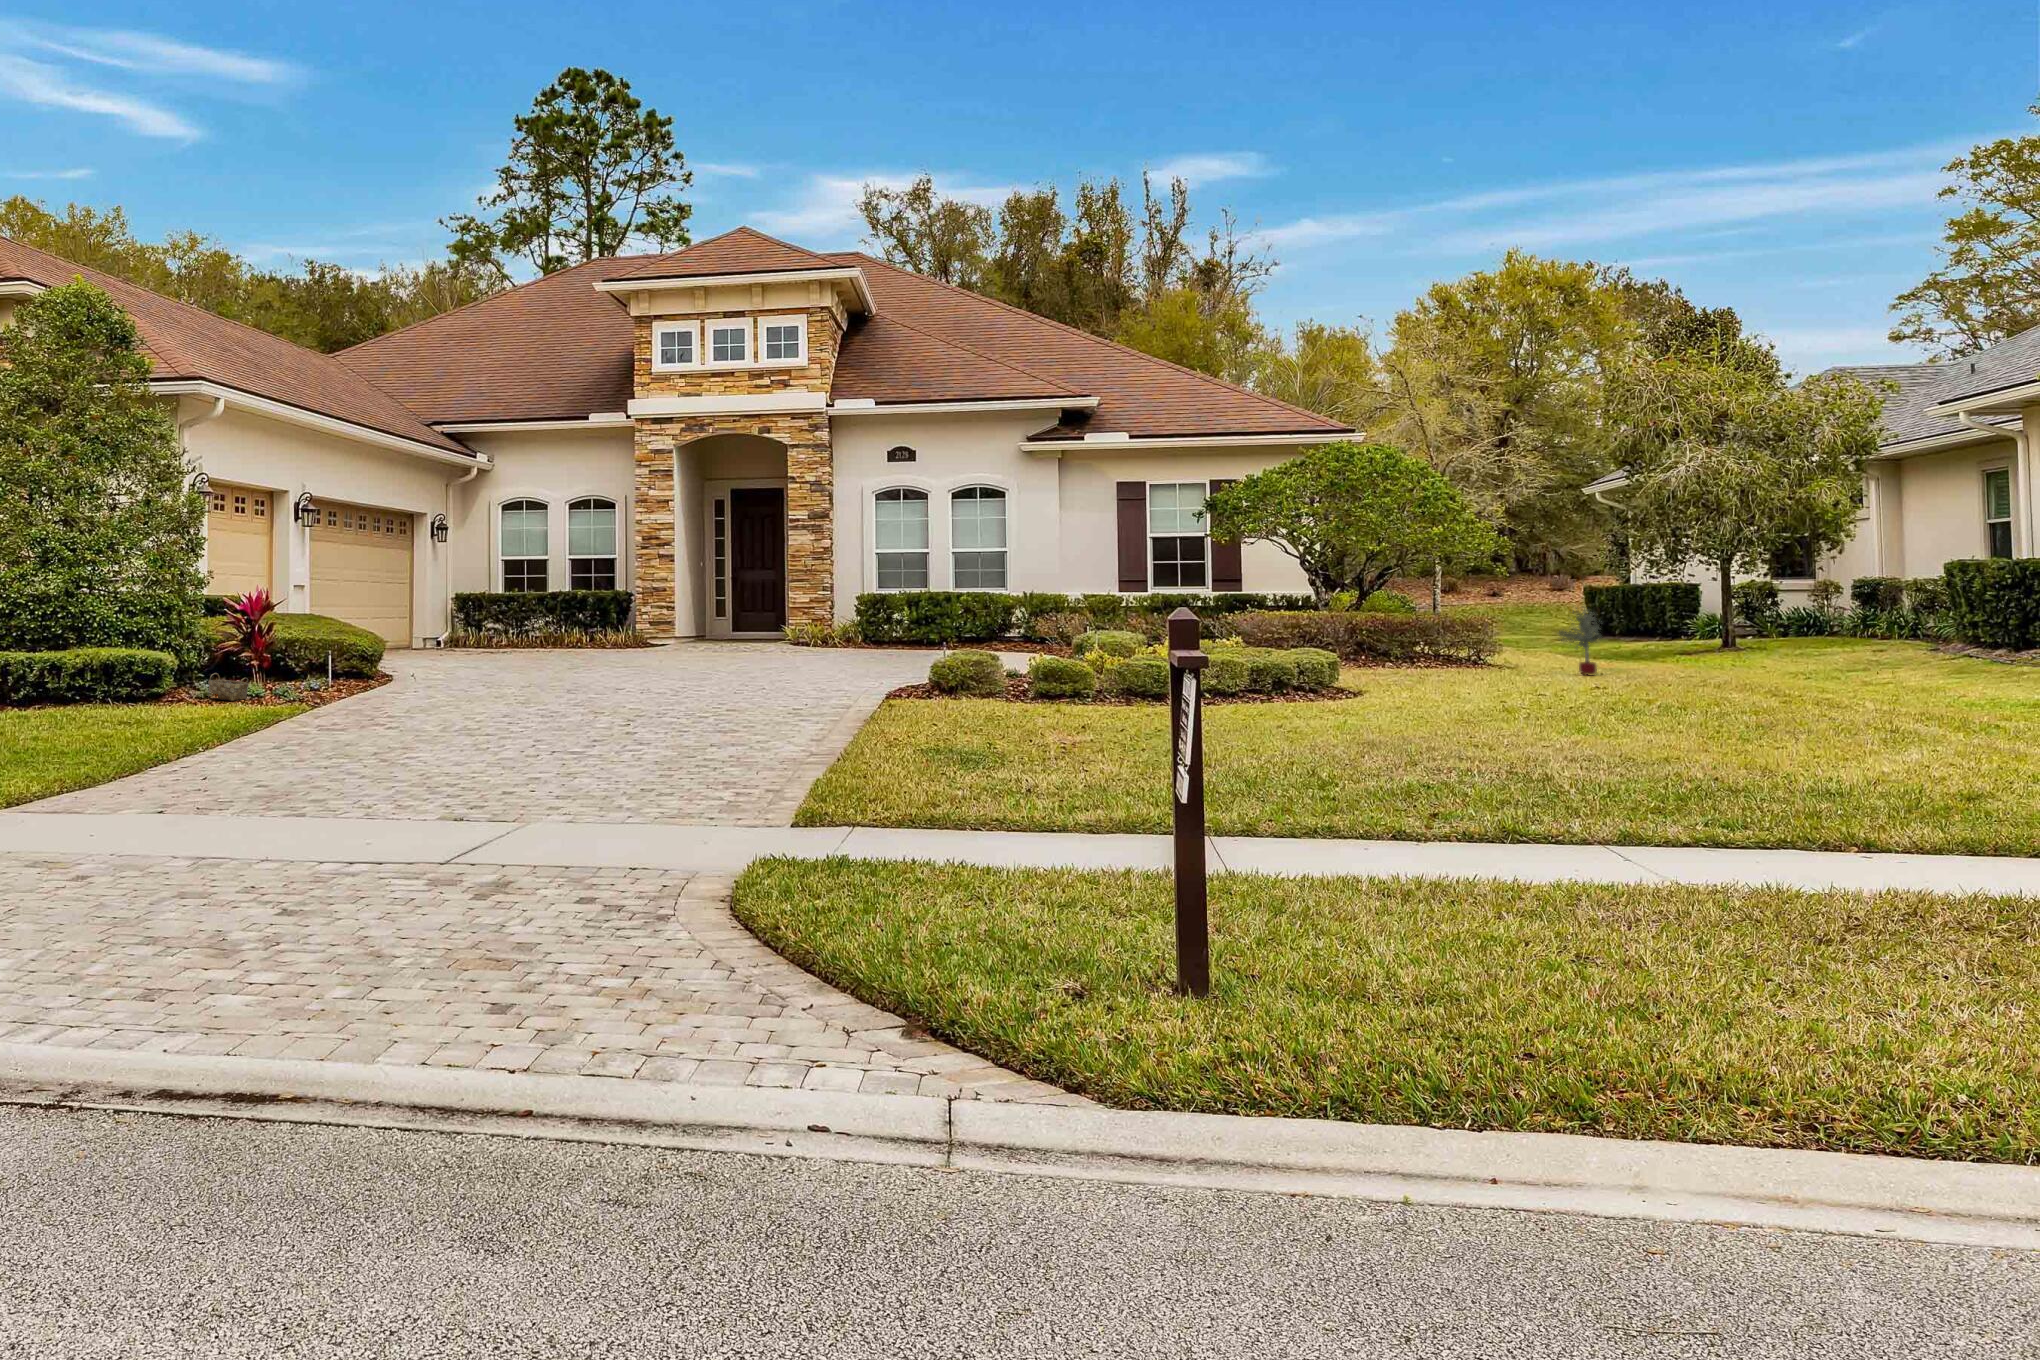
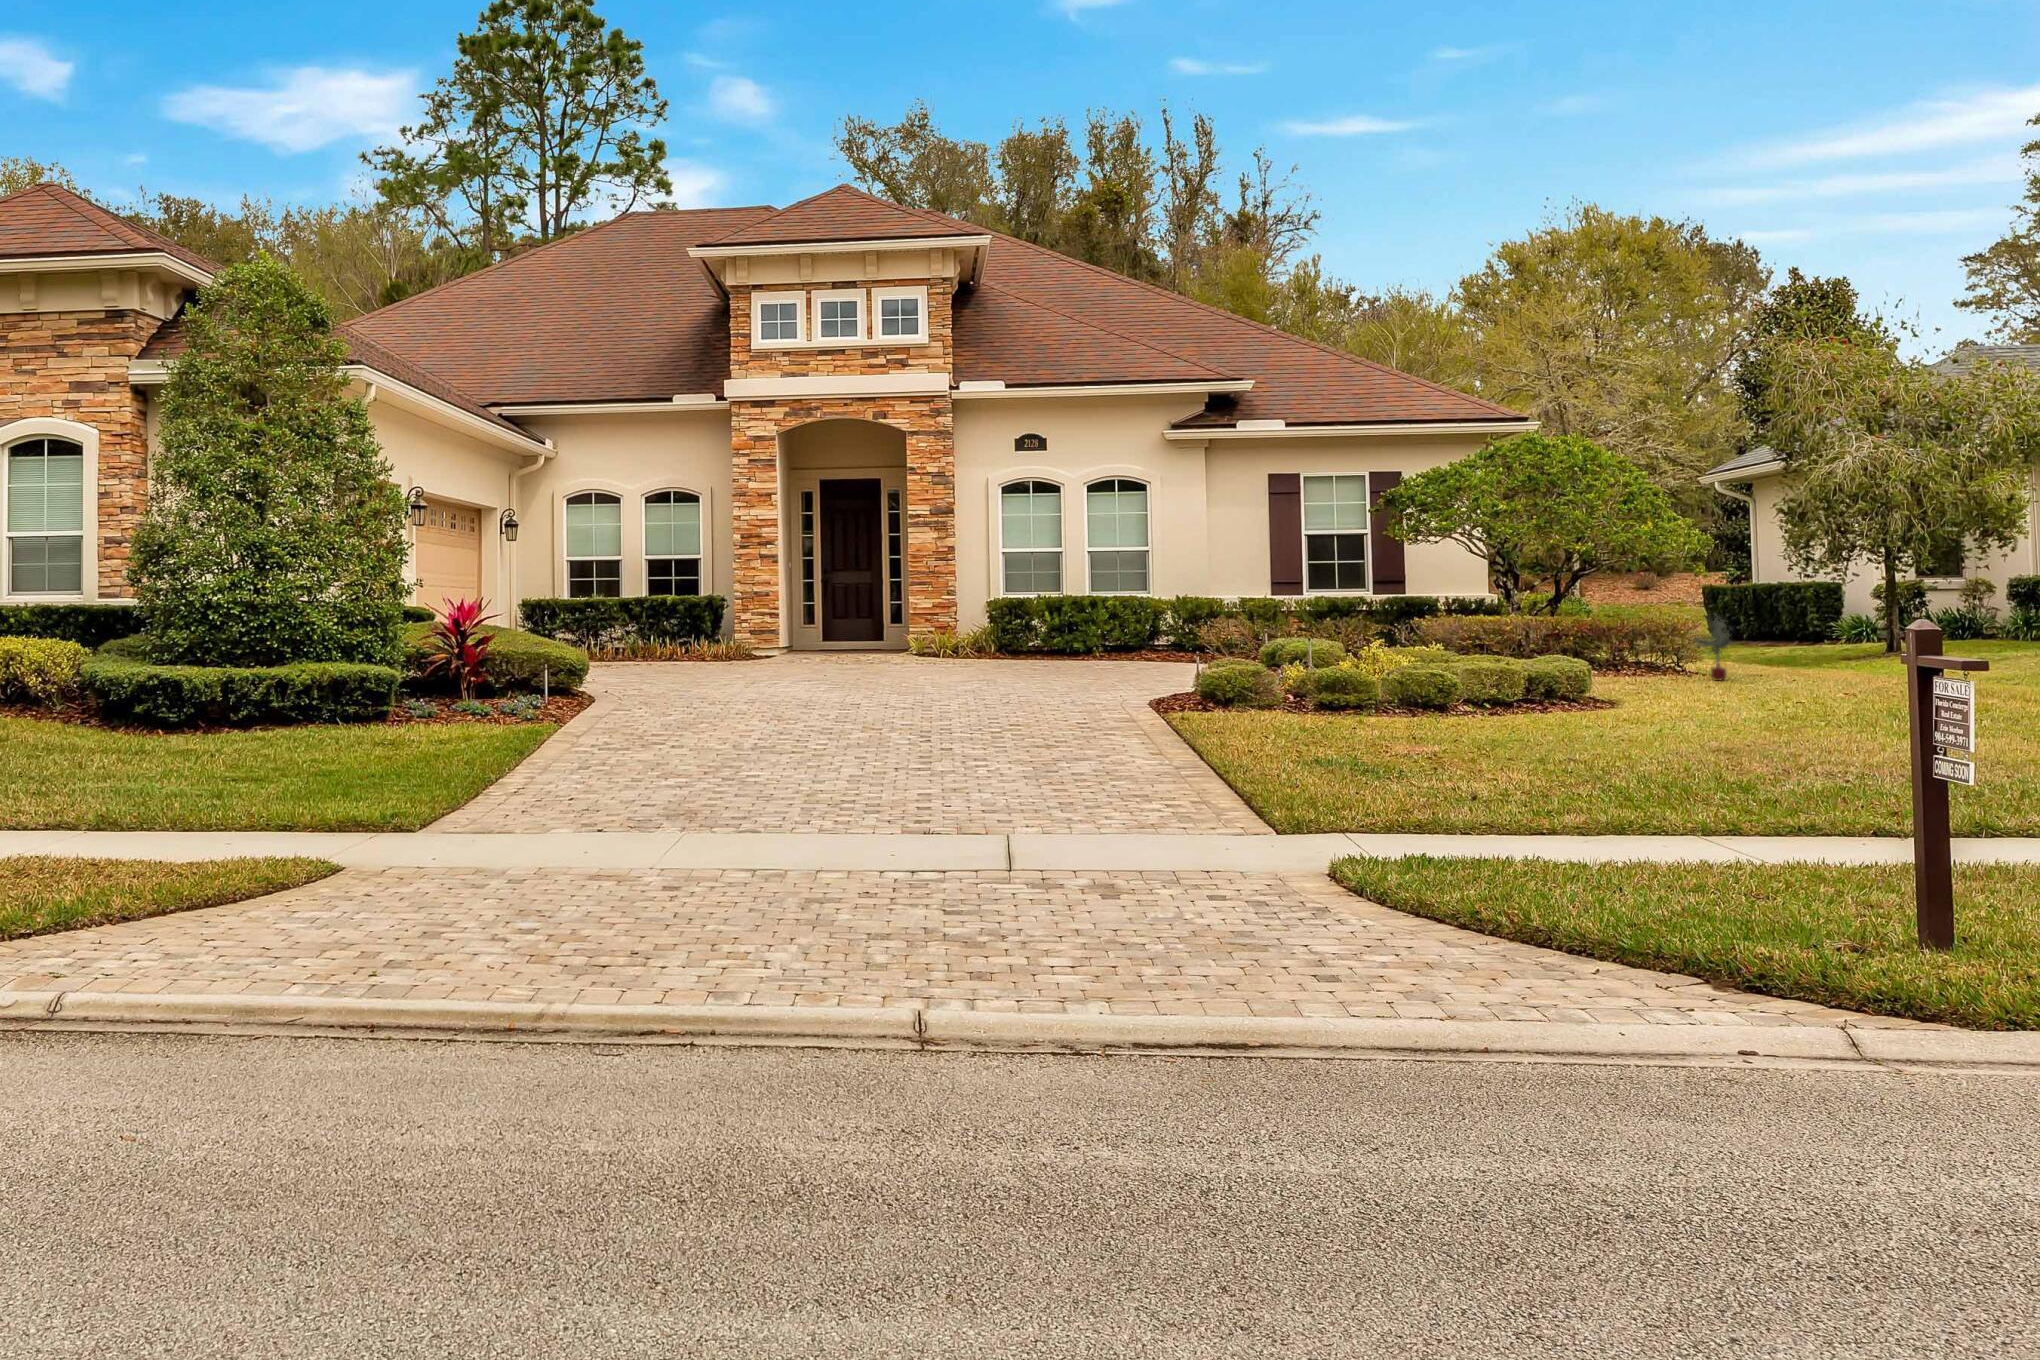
woven basket: present [208,673,249,701] -> none [401,684,441,712]

